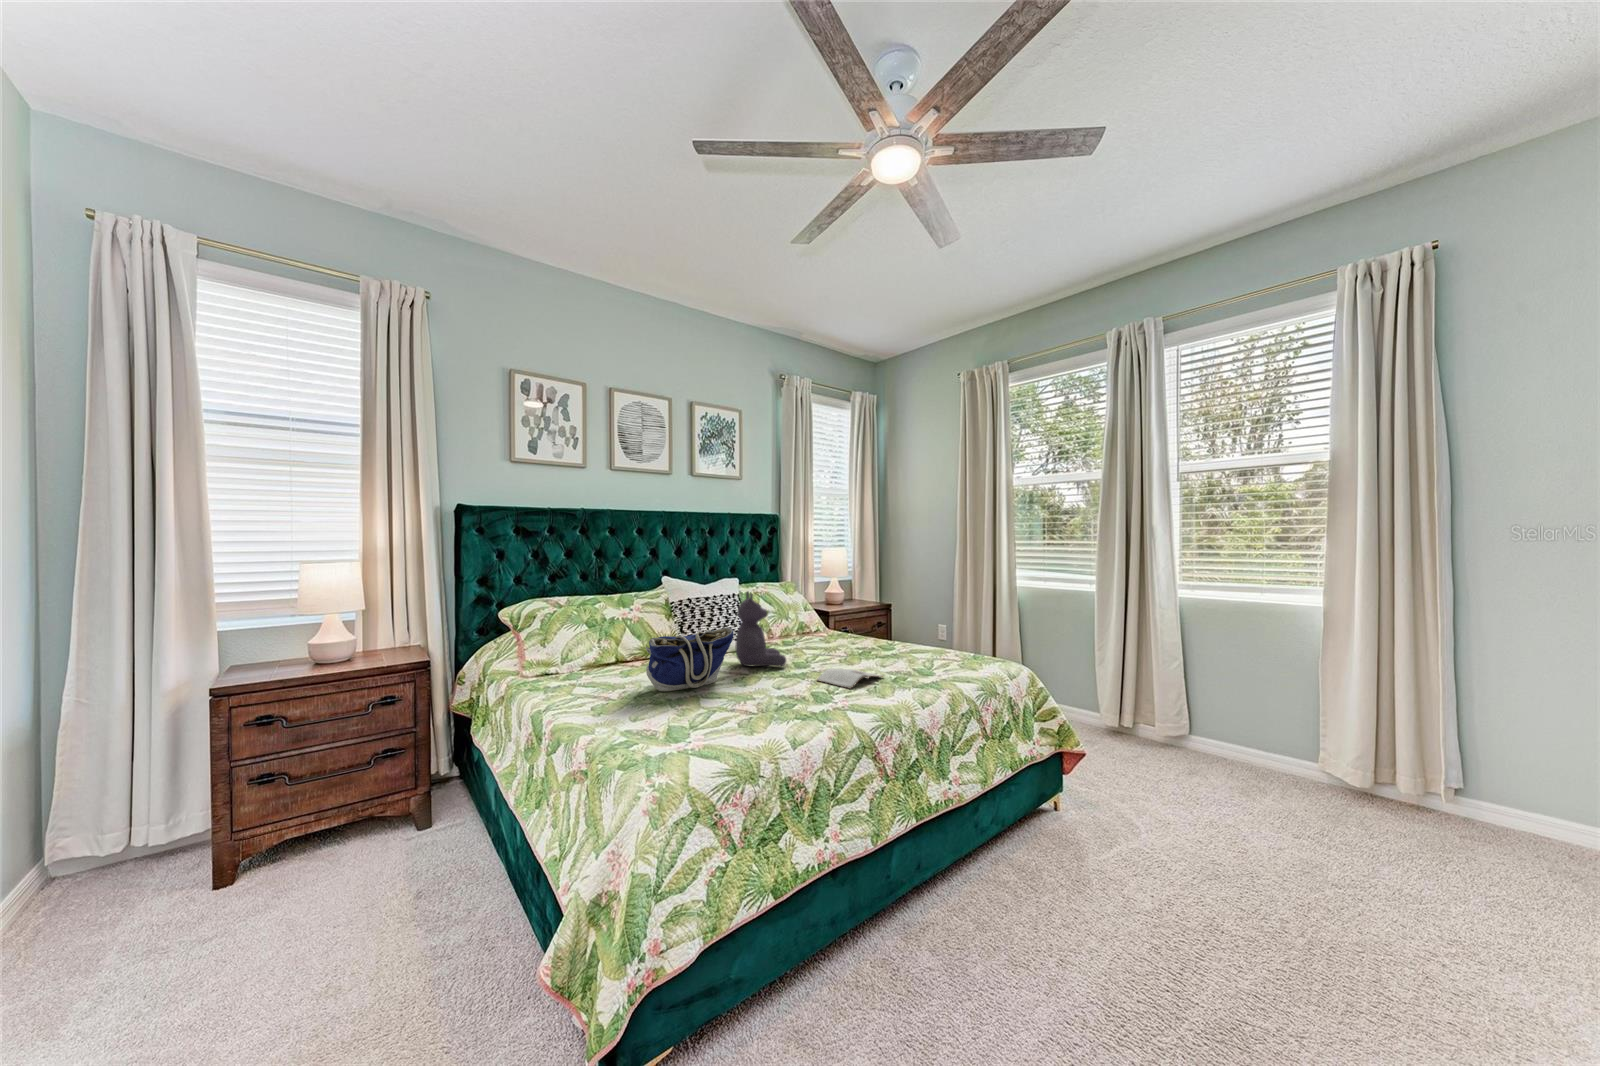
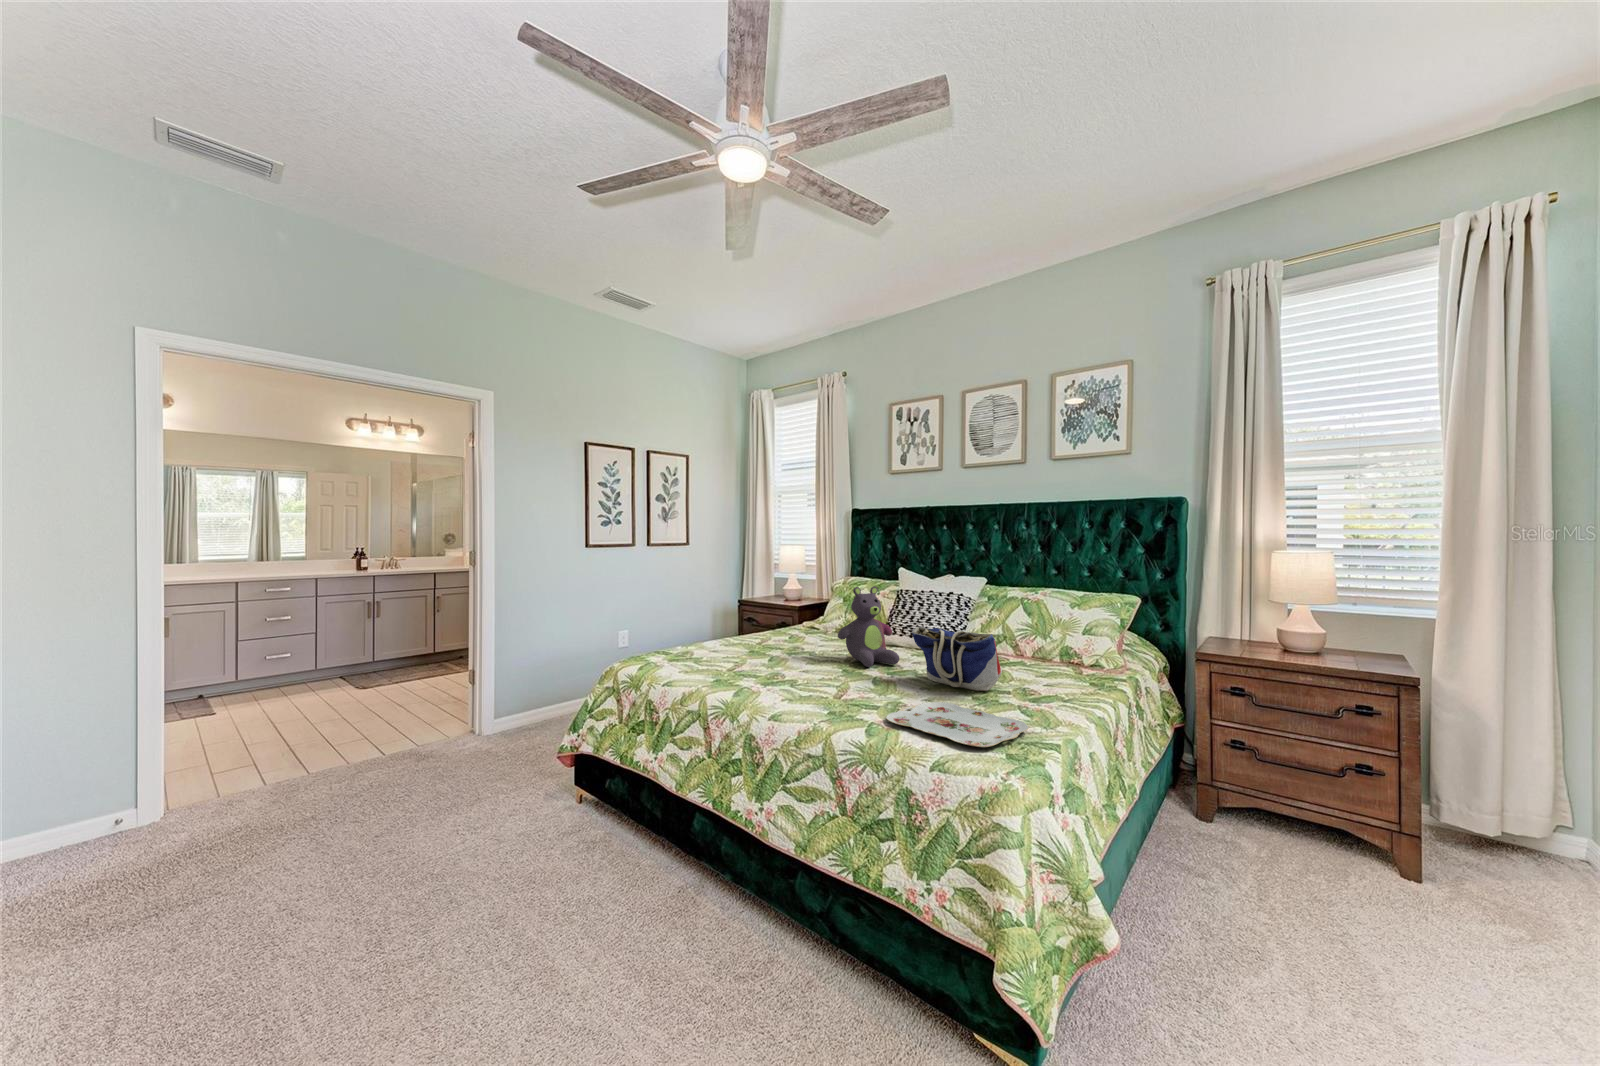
tote bag: present [646,627,734,691] -> present [912,626,1002,691]
serving tray: none [901,653,992,675] -> present [886,702,1028,747]
magazine: present [817,668,882,689] -> none [799,671,877,697]

